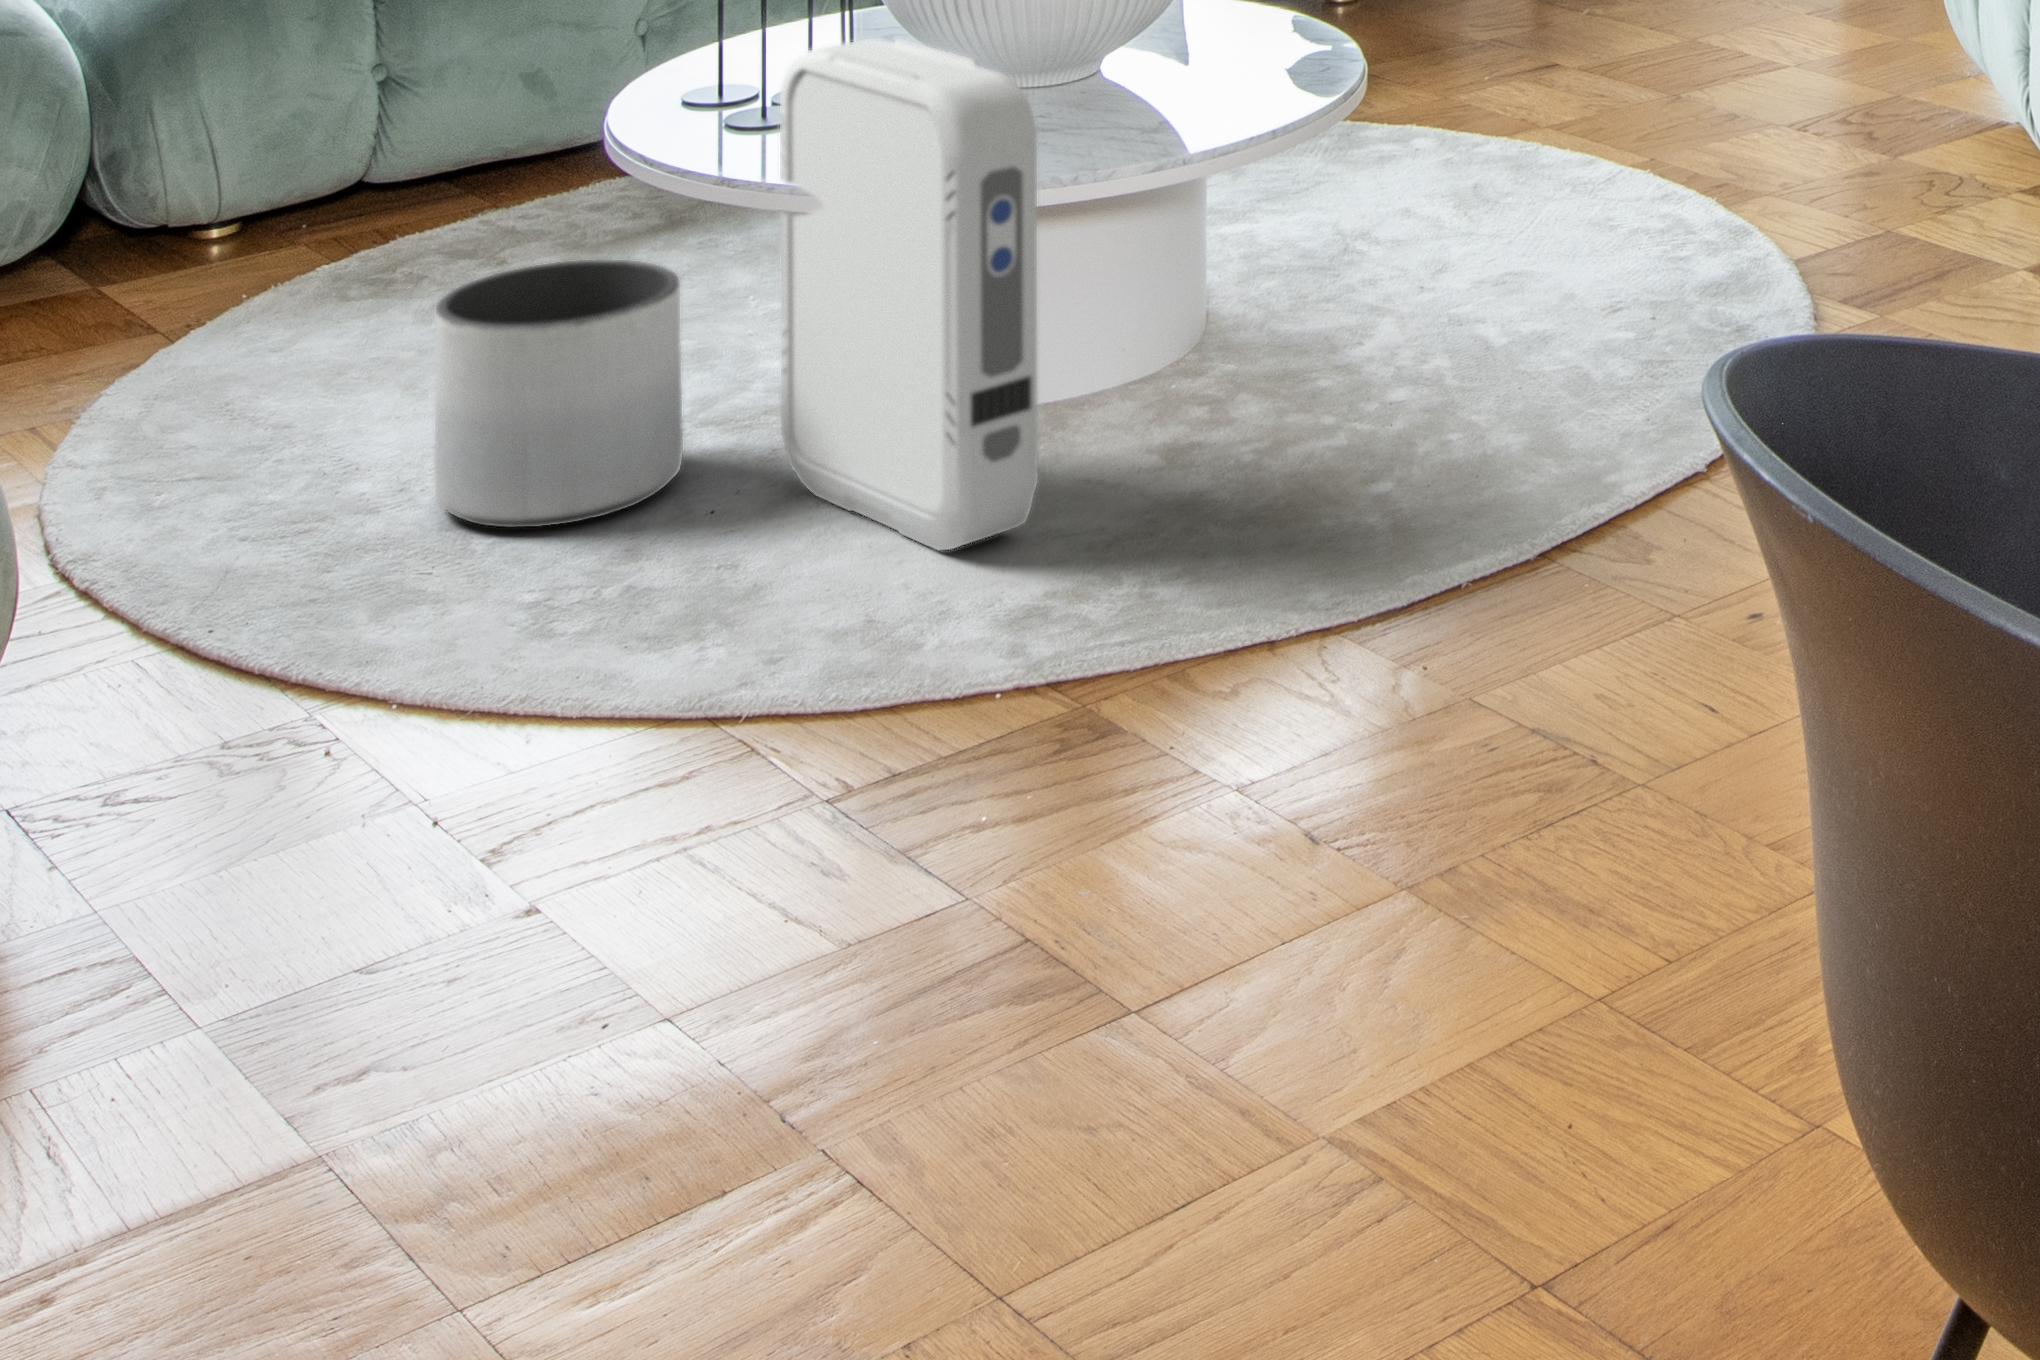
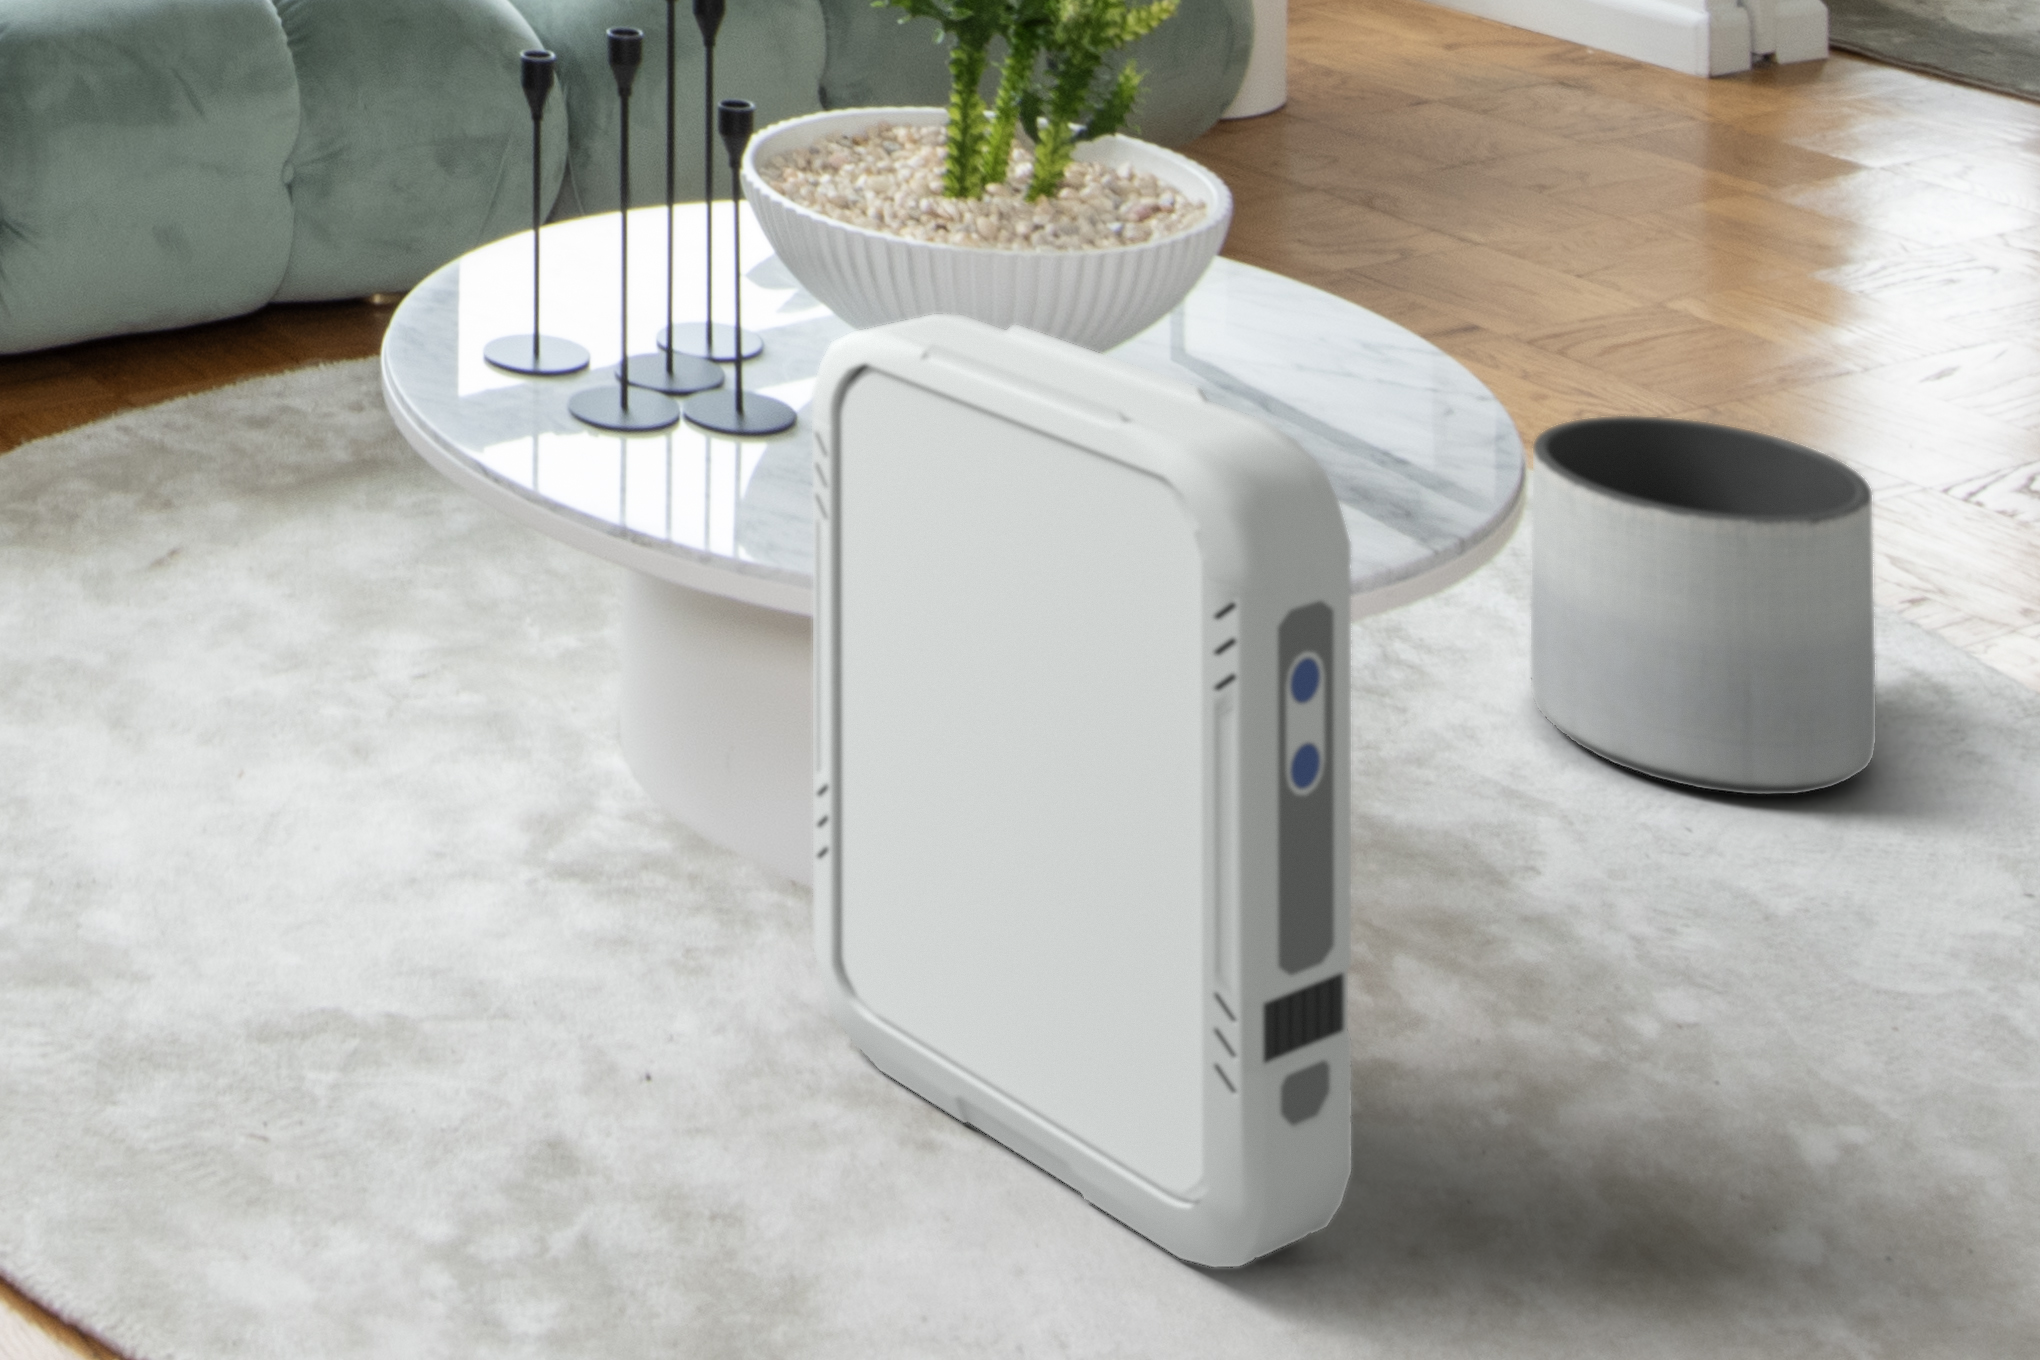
planter: present [434,260,683,527] -> present [1531,416,1876,794]

